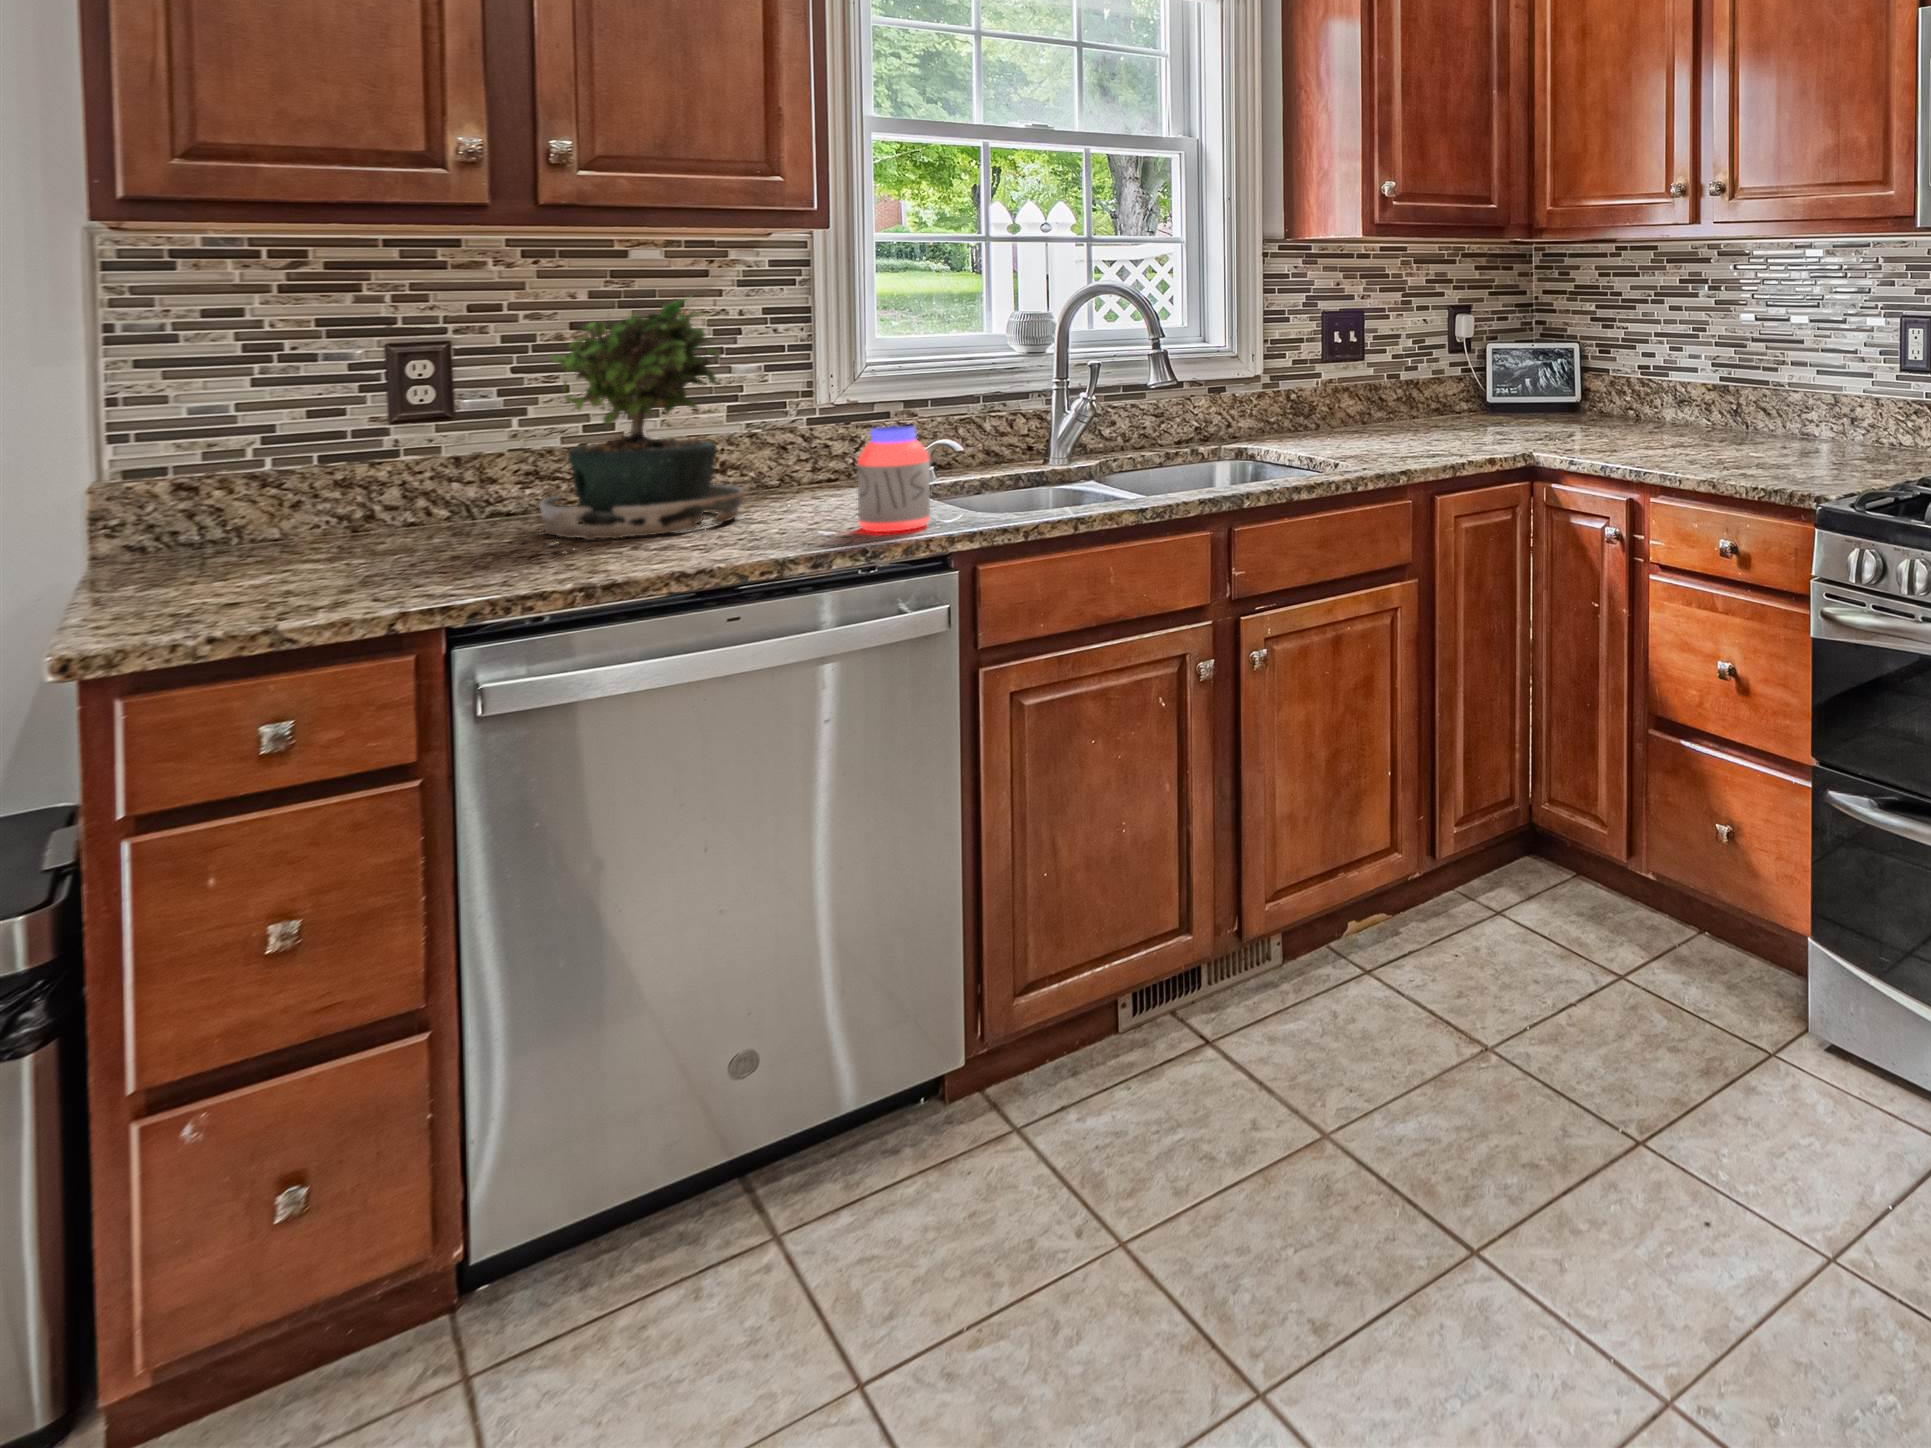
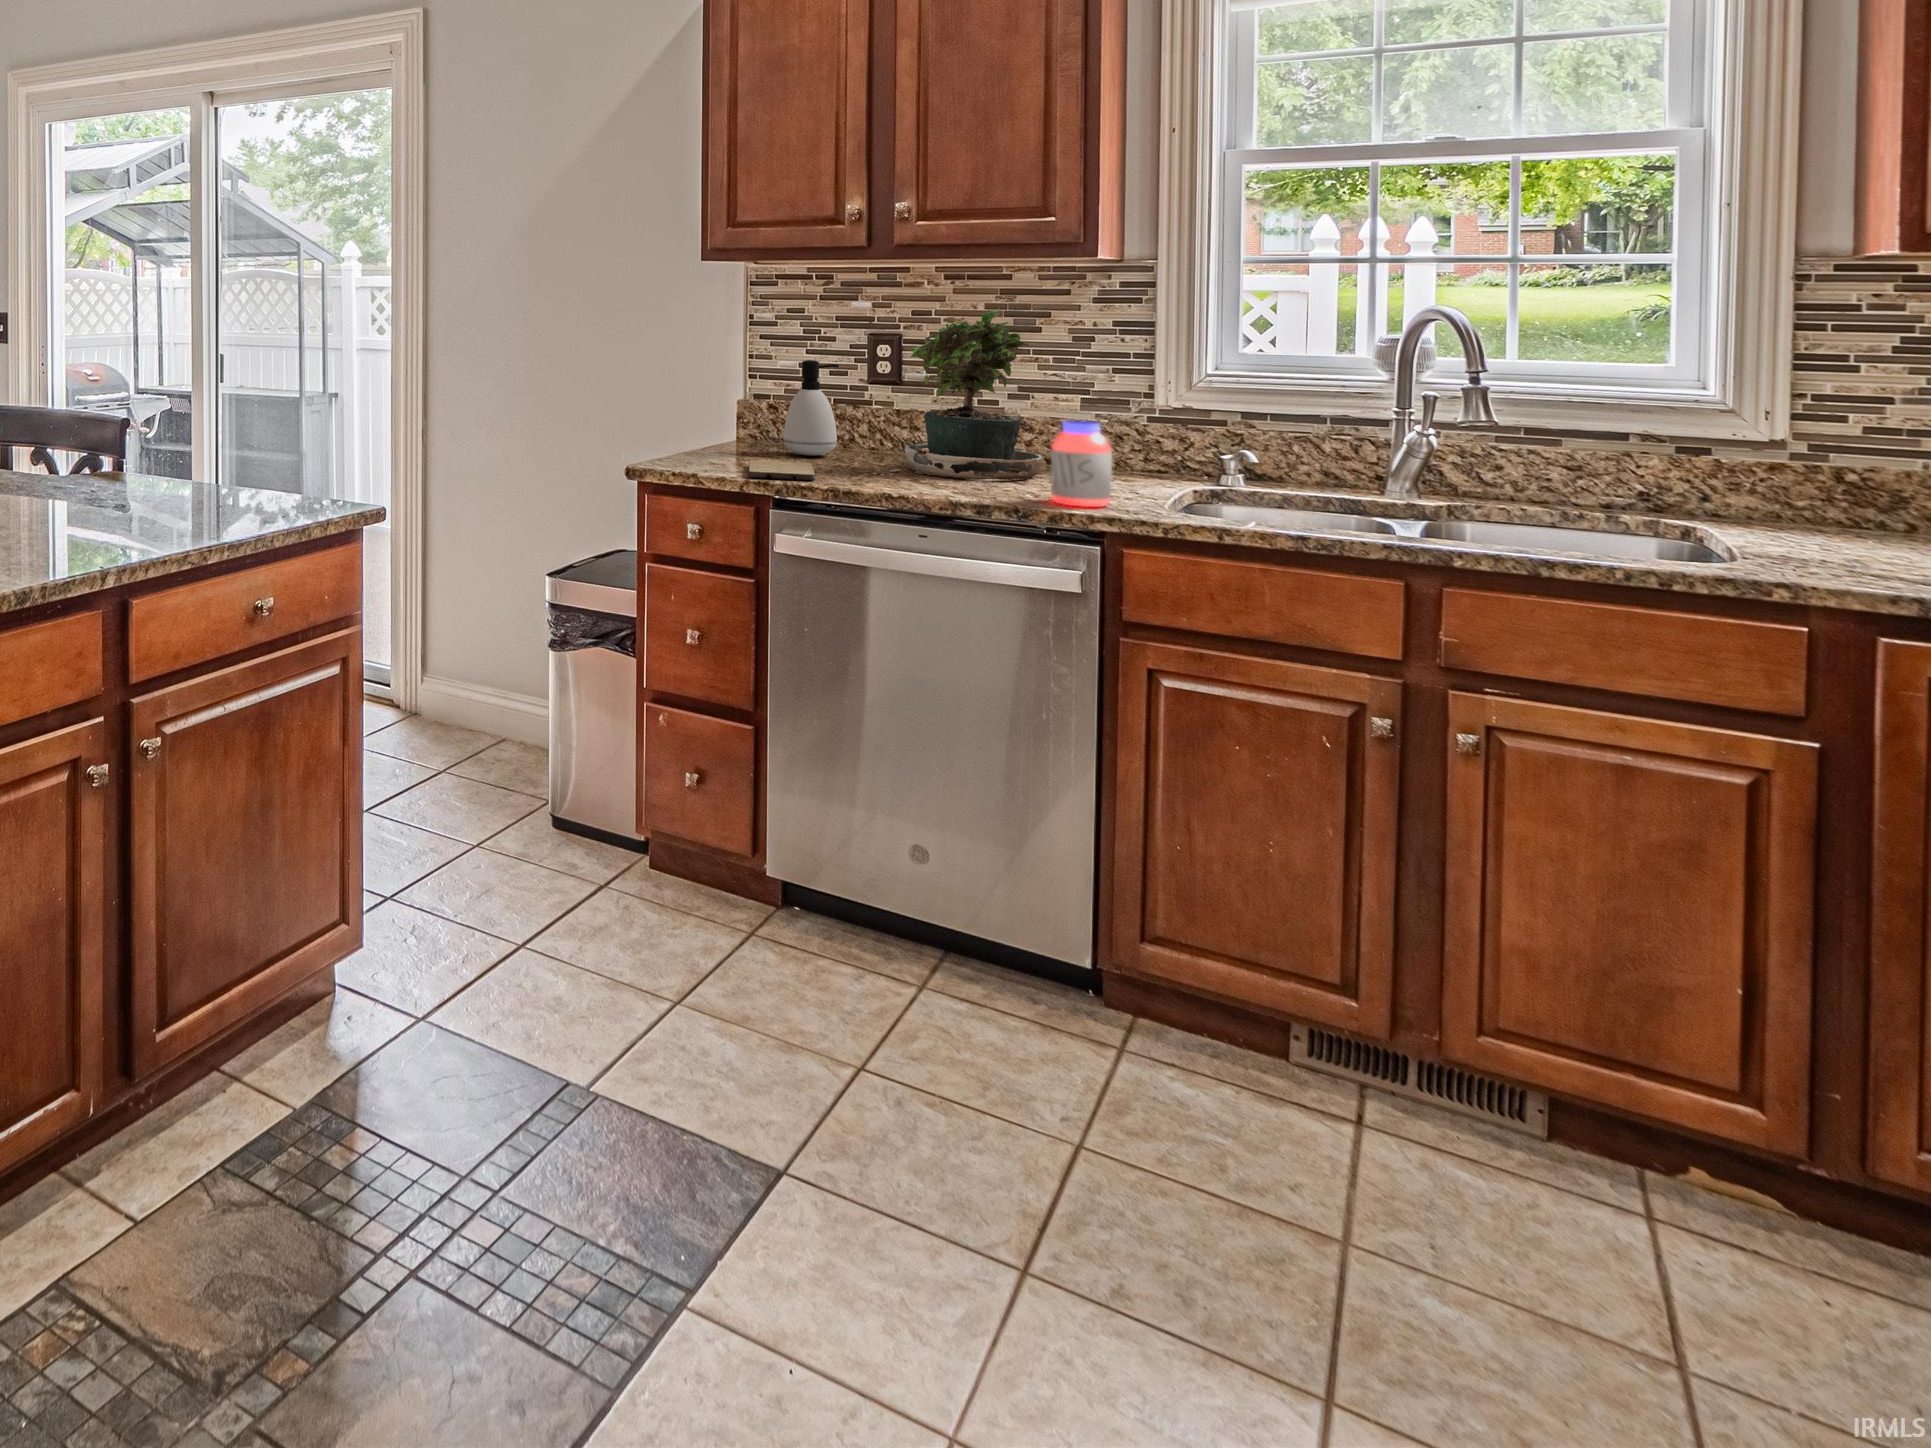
soap dispenser: none [269,394,382,556] -> present [784,360,839,456]
cutting board: none [305,561,509,604] -> present [748,460,815,480]

